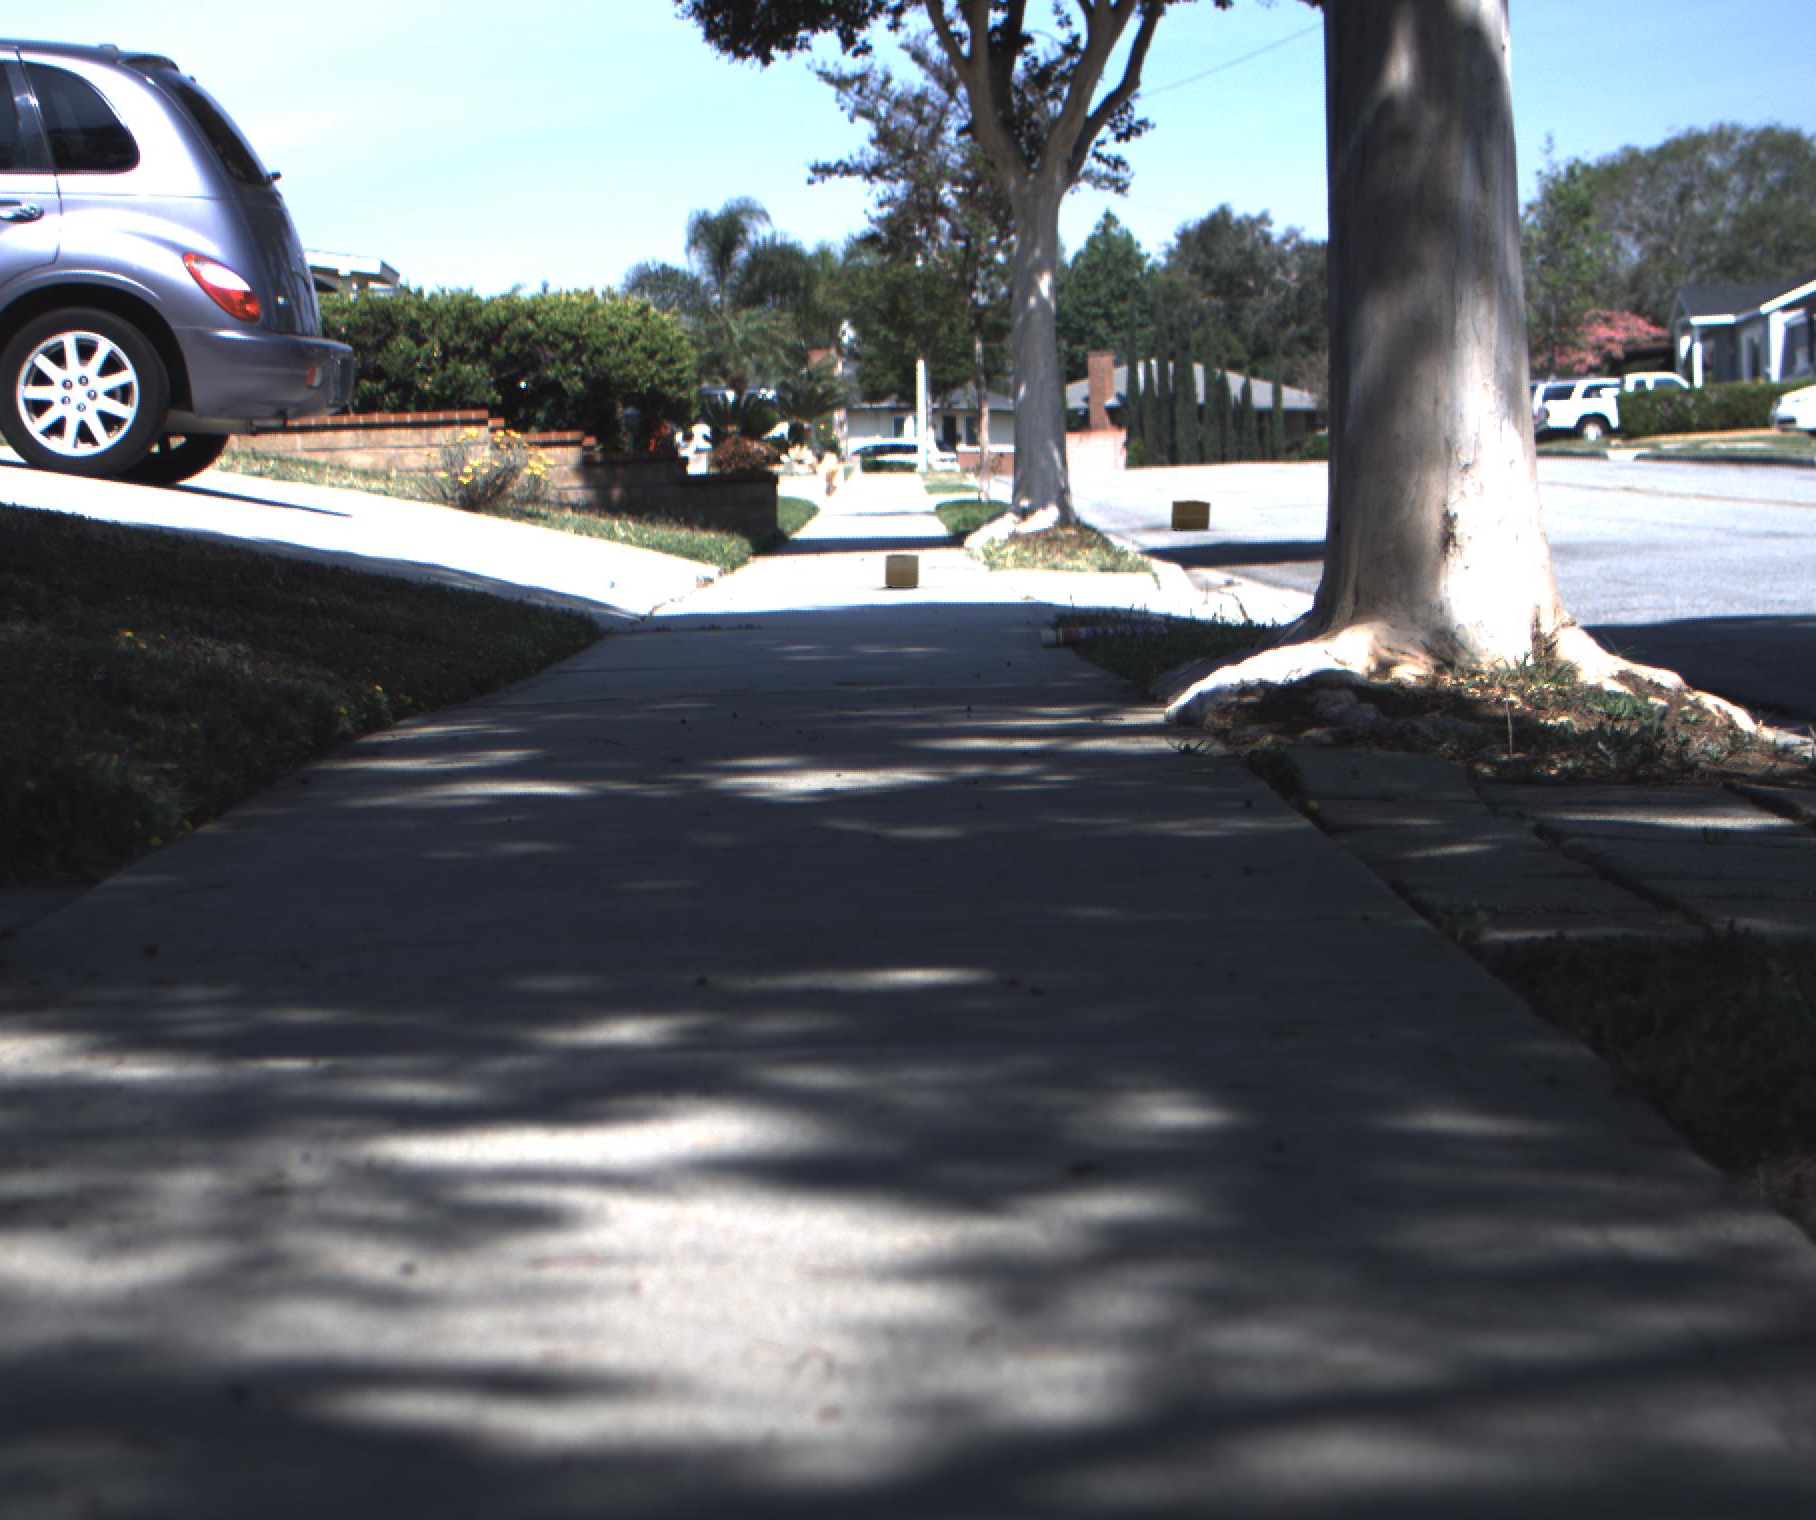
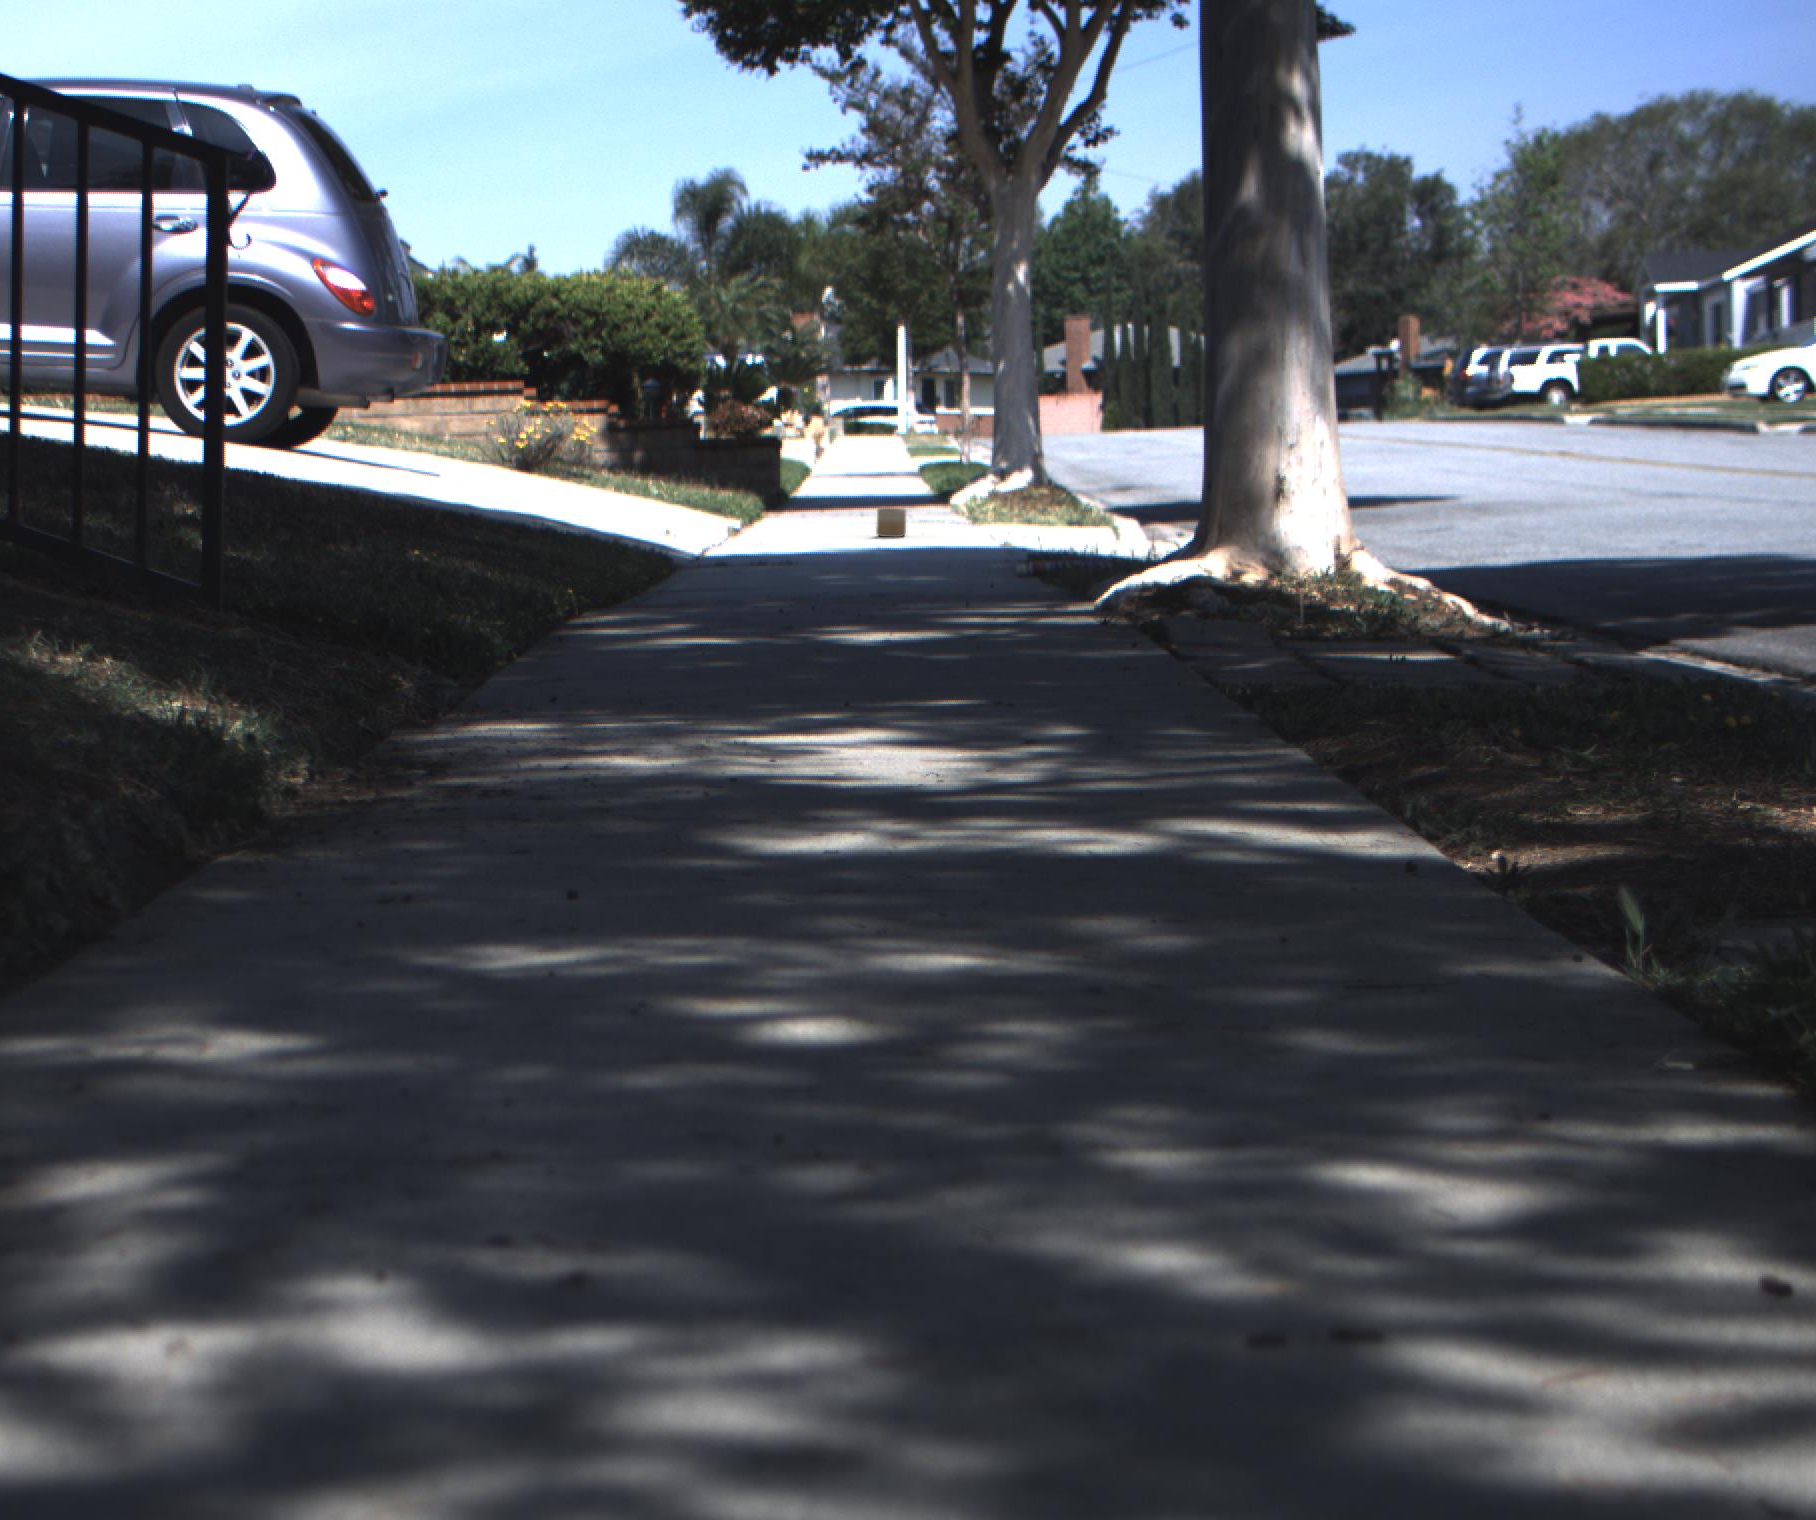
cardboard box: present [1171,500,1211,531] -> none [1136,464,1174,493]

